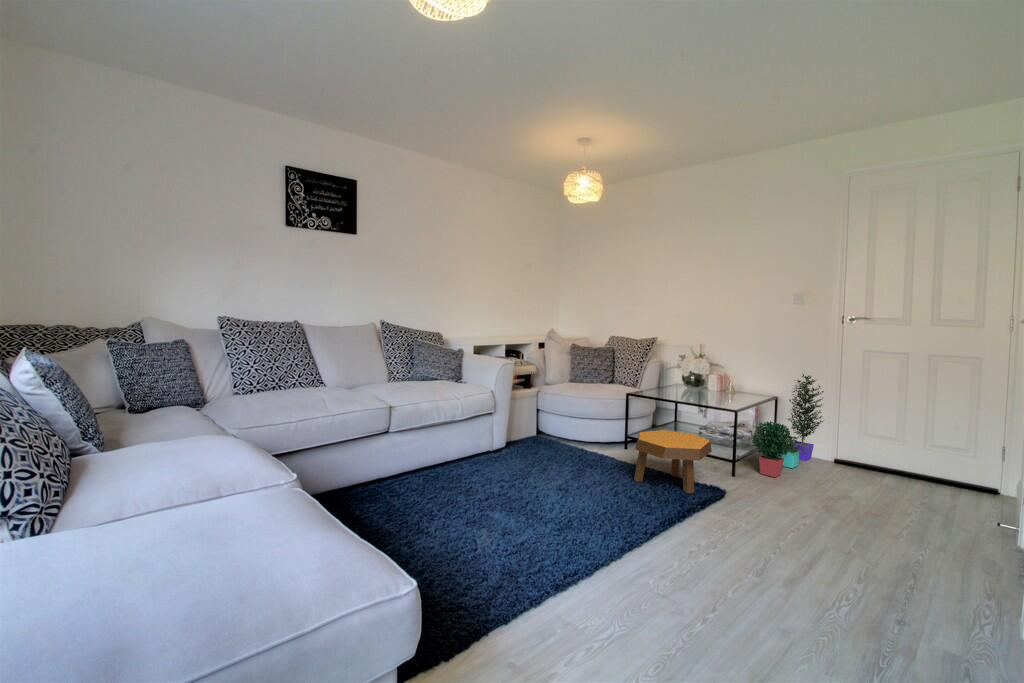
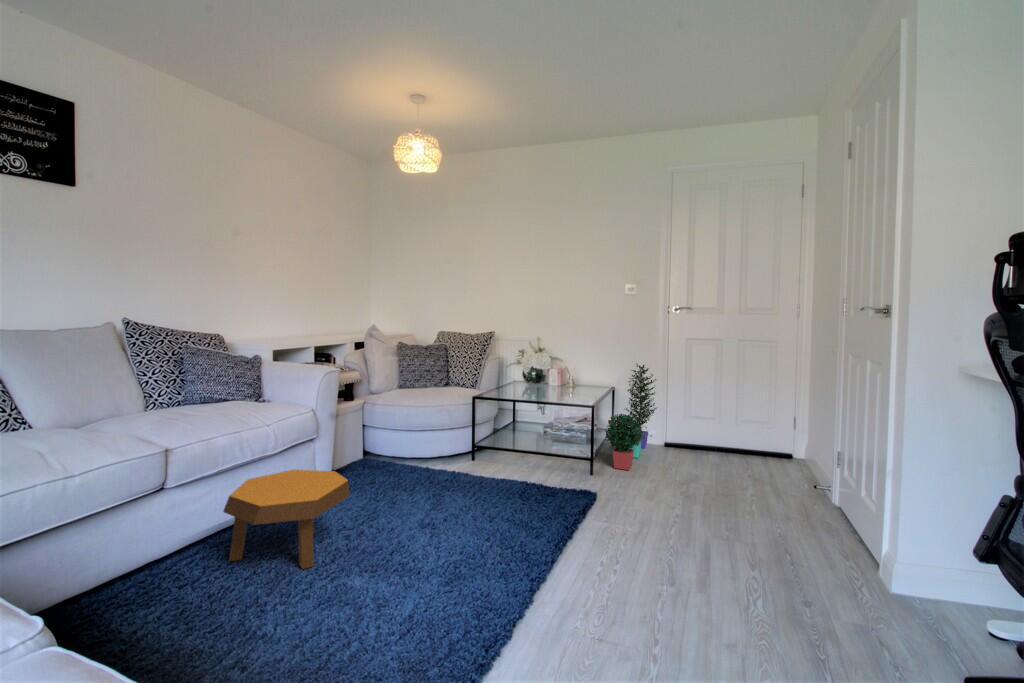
footstool: present [634,430,712,493] -> present [223,470,350,569]

